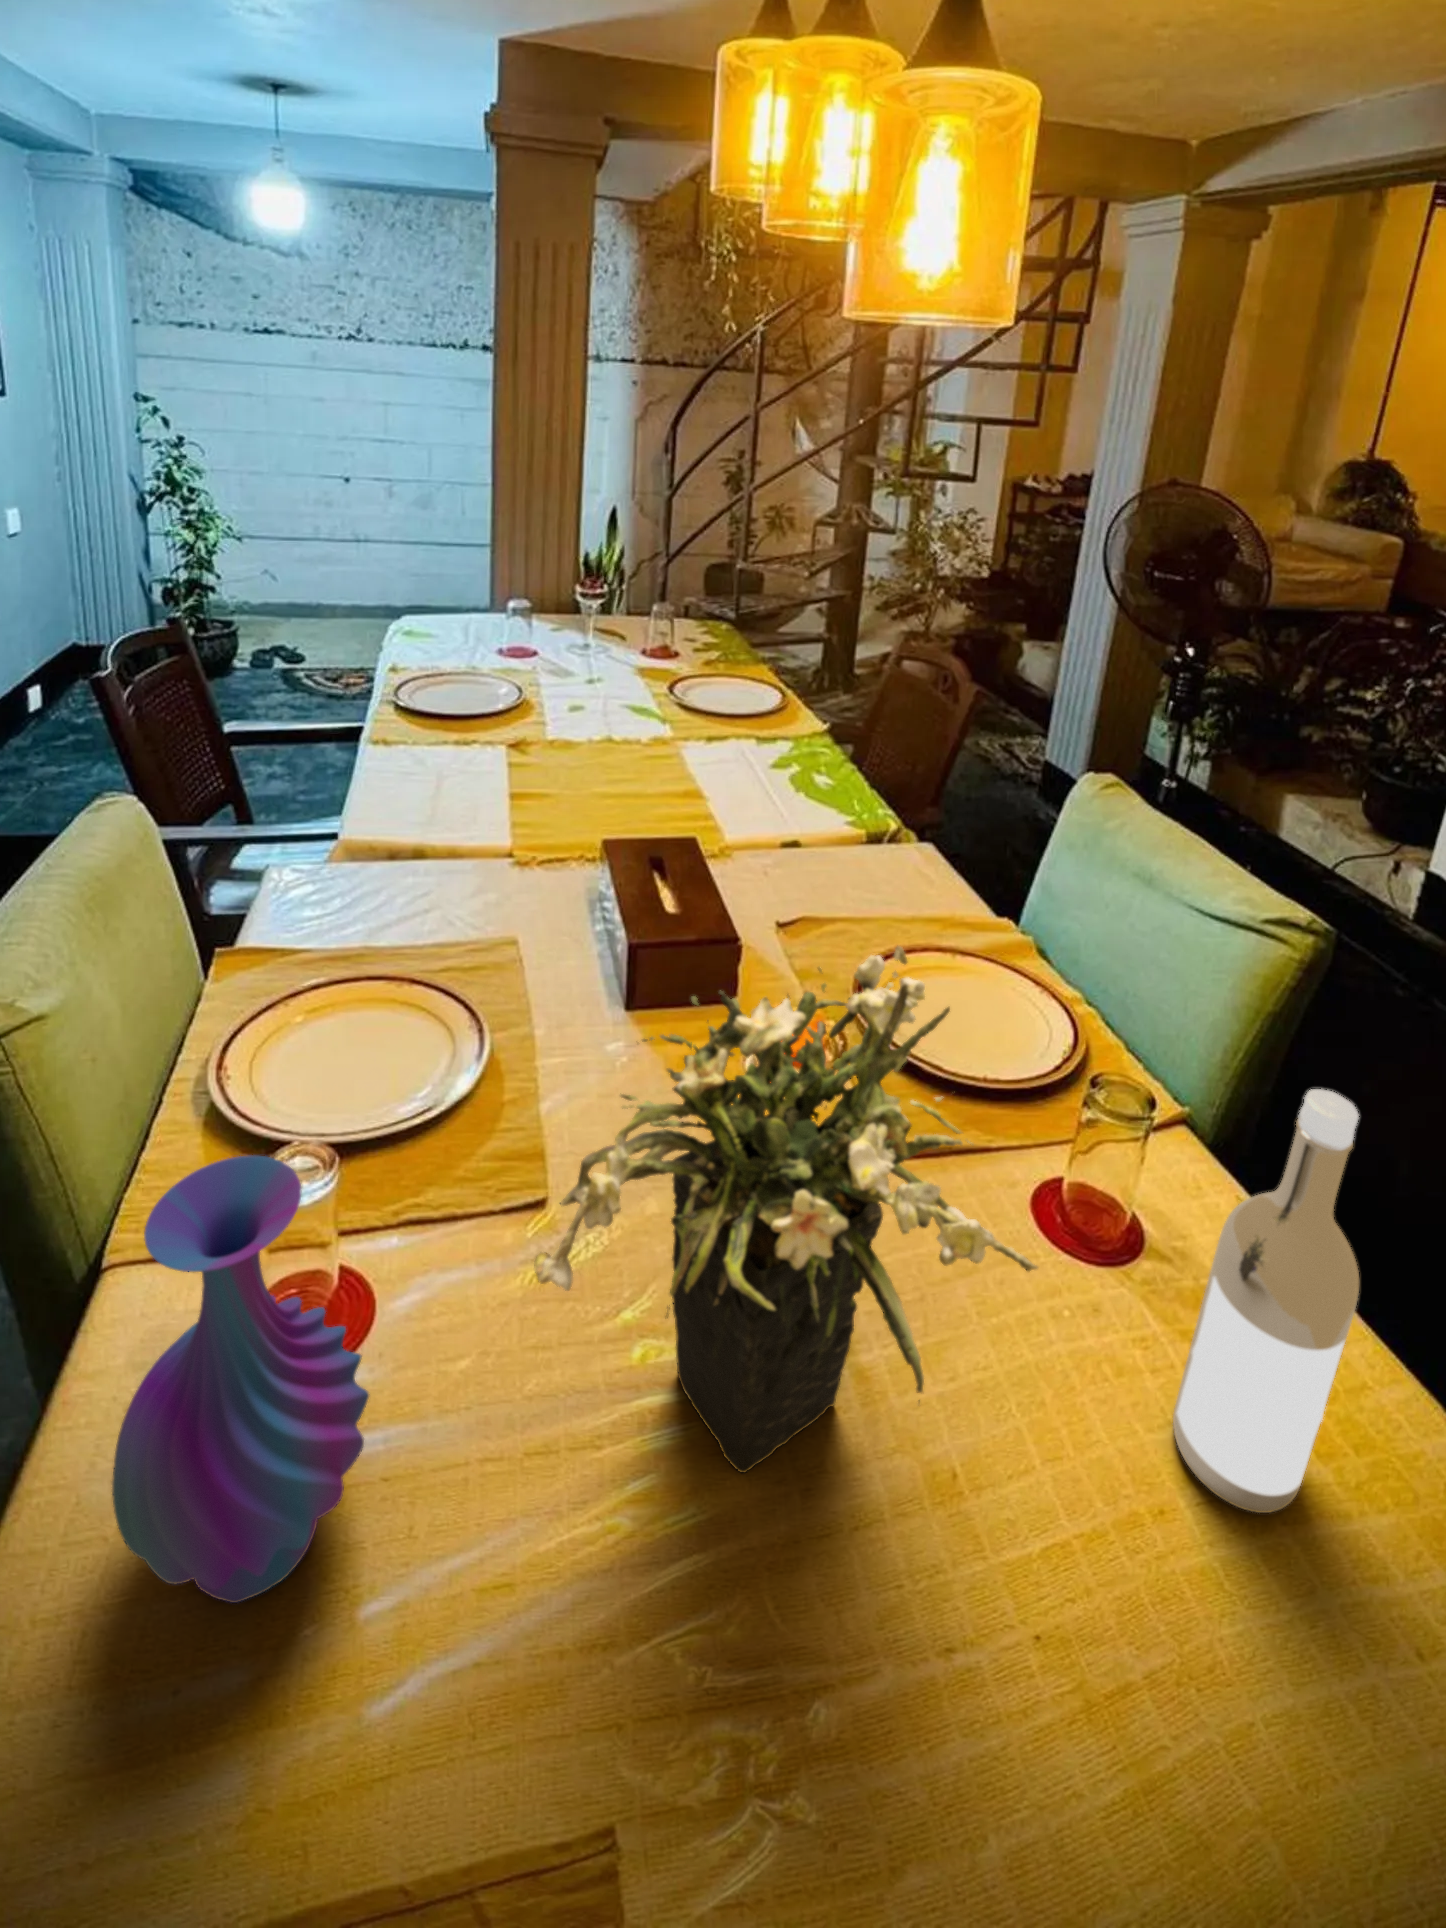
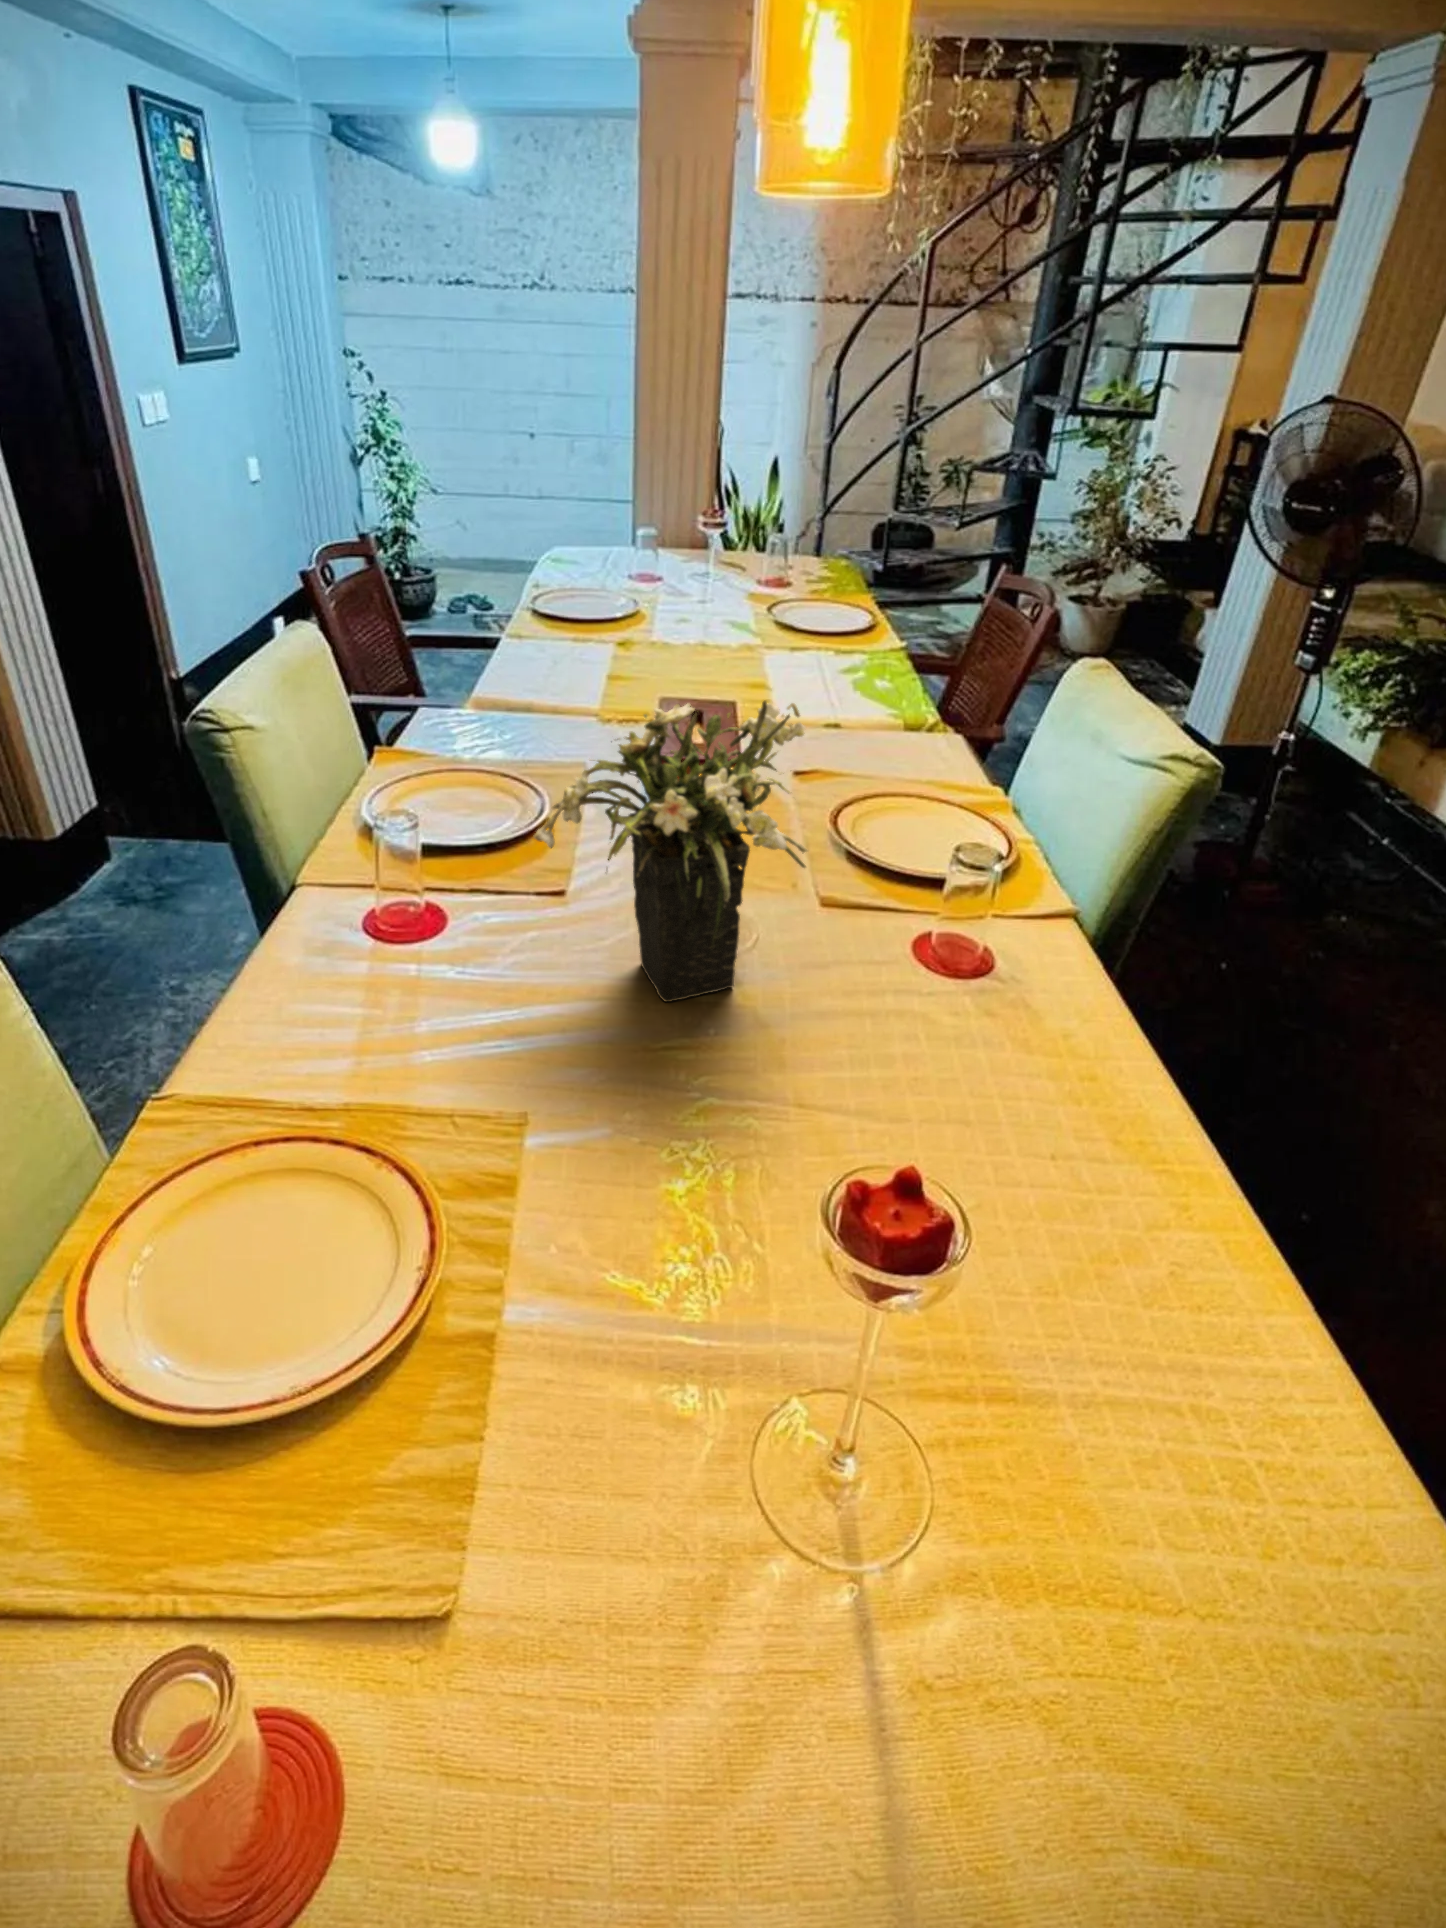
wine bottle: present [1173,1089,1359,1513] -> none [947,790,1060,1067]
vase: present [112,1156,369,1603] -> none [330,766,457,998]

